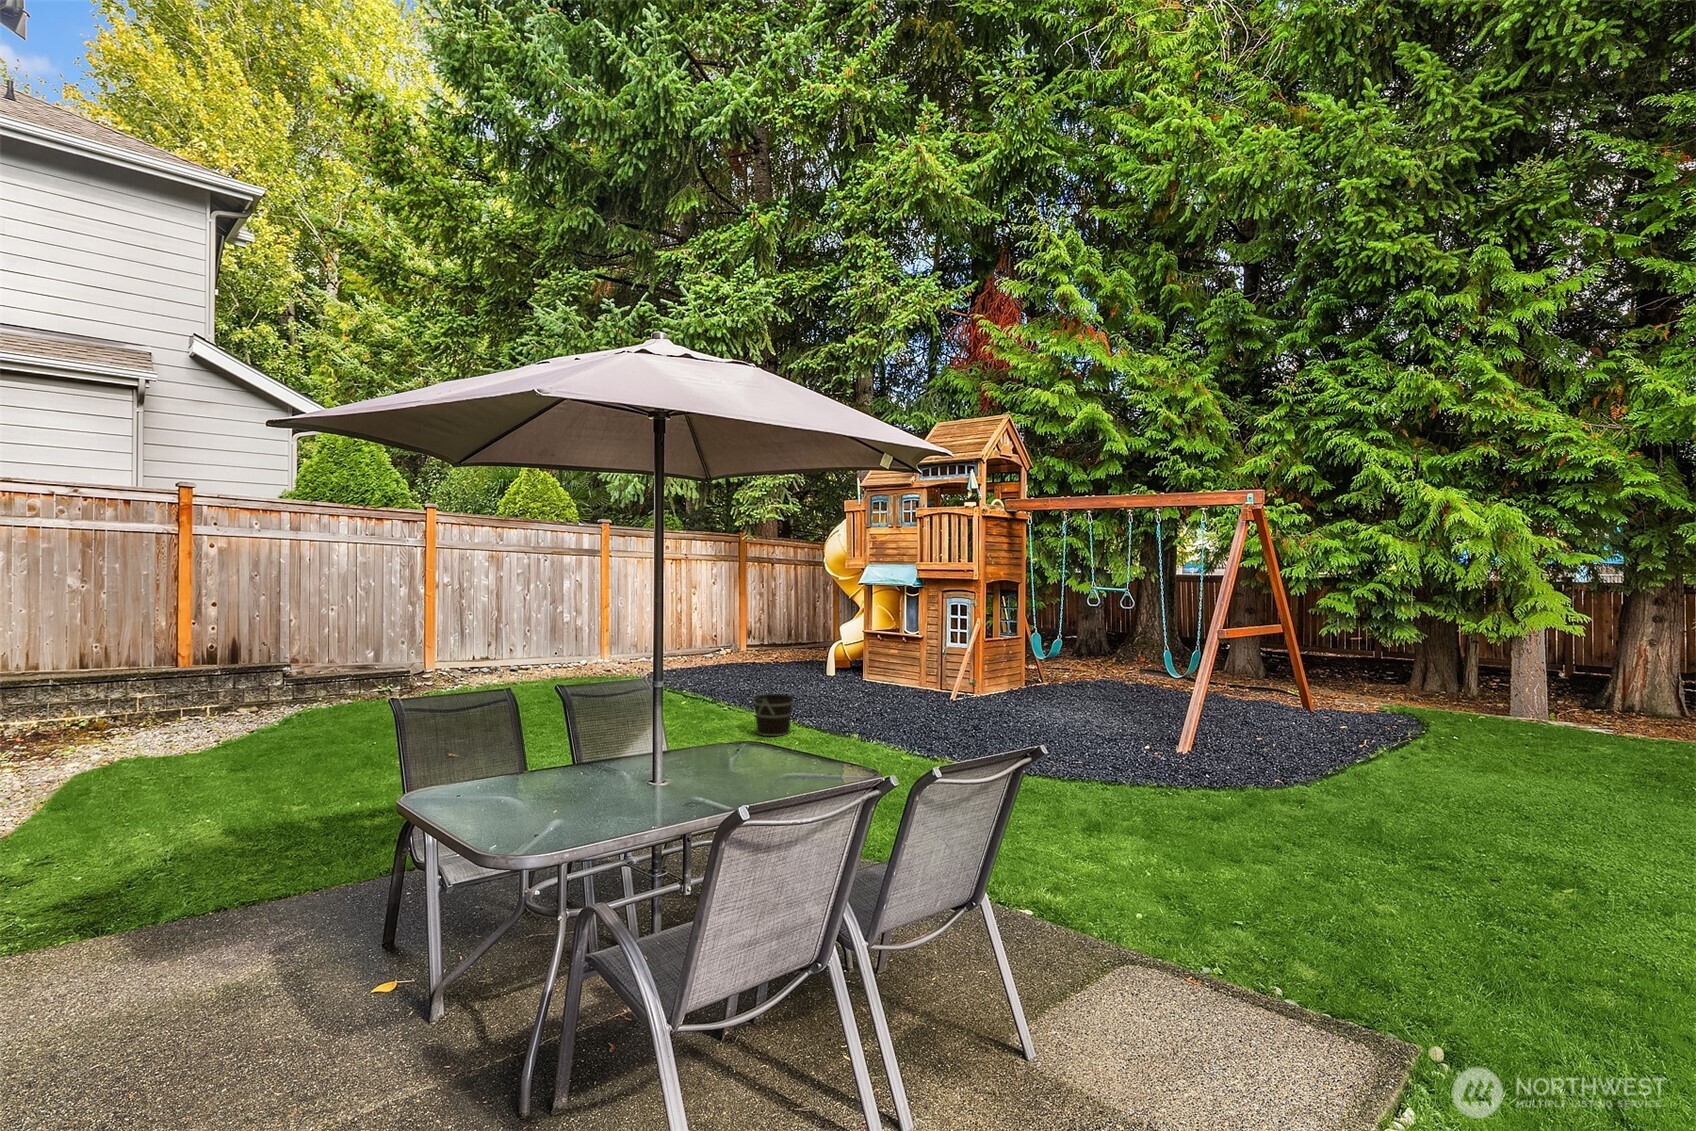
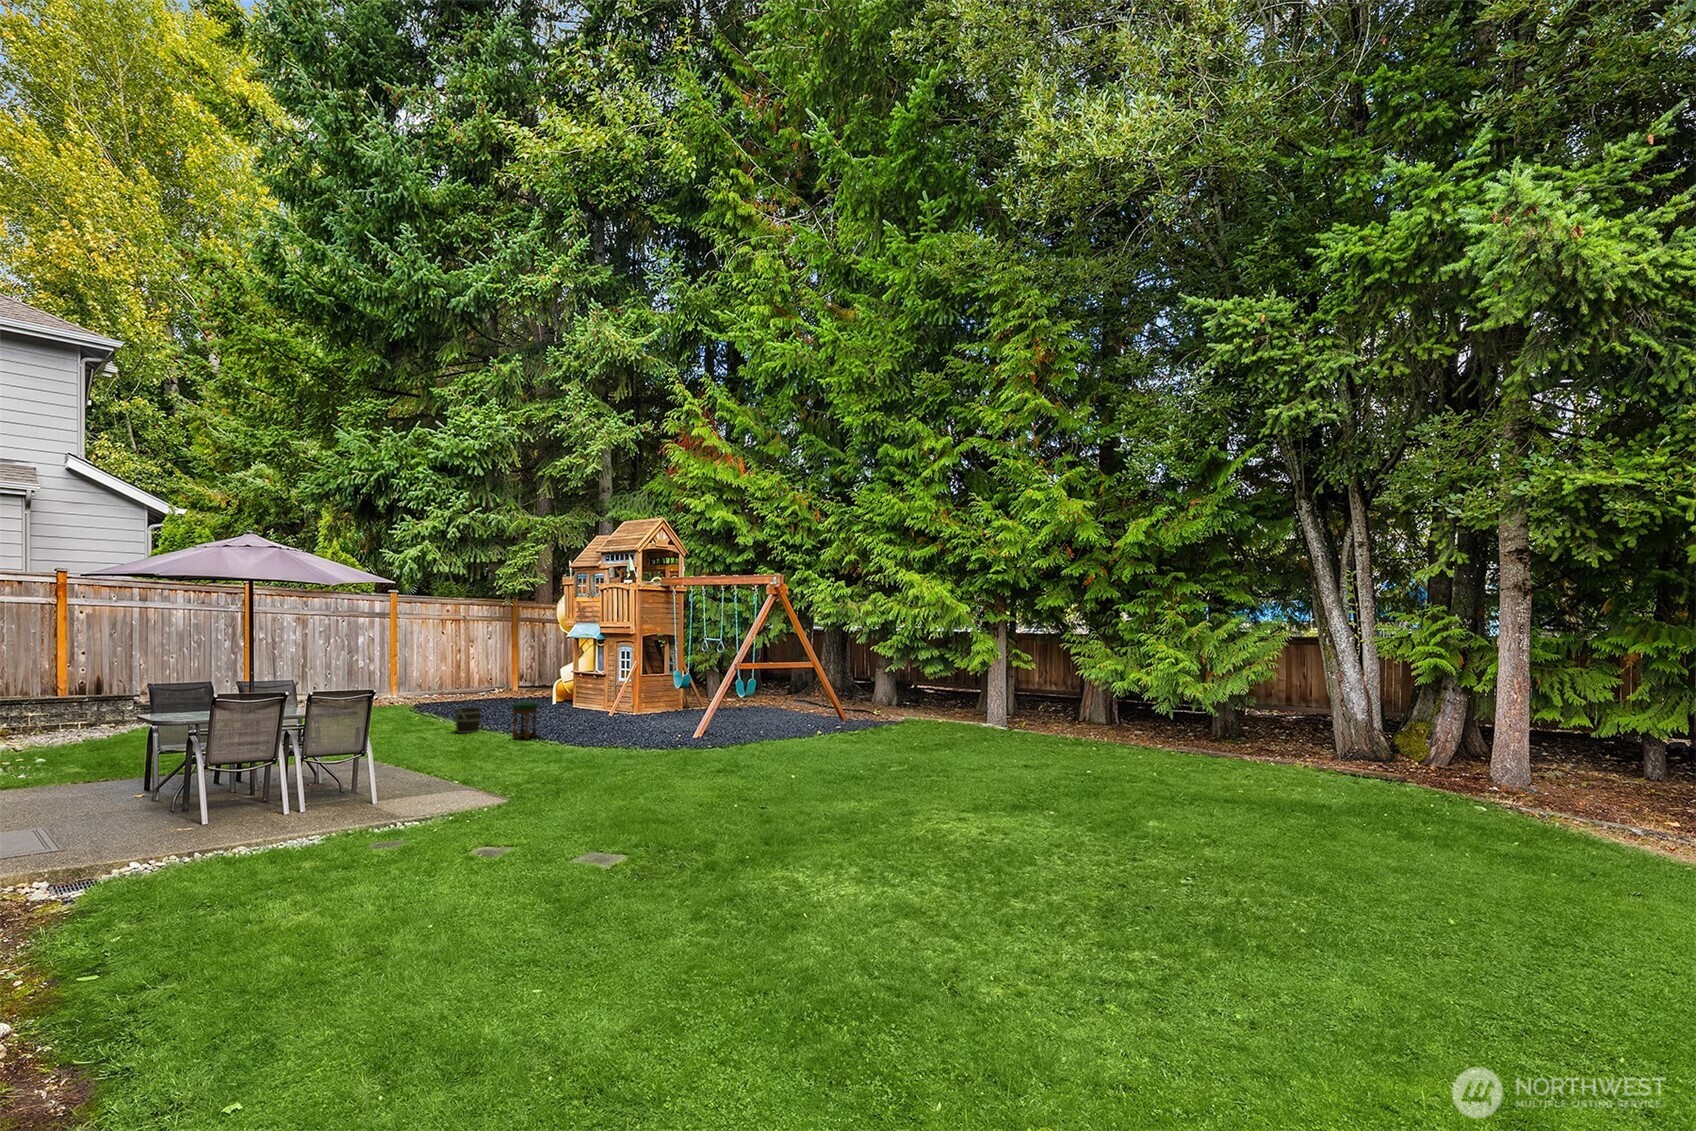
stool: none [861,690,900,755] -> present [512,701,538,739]

